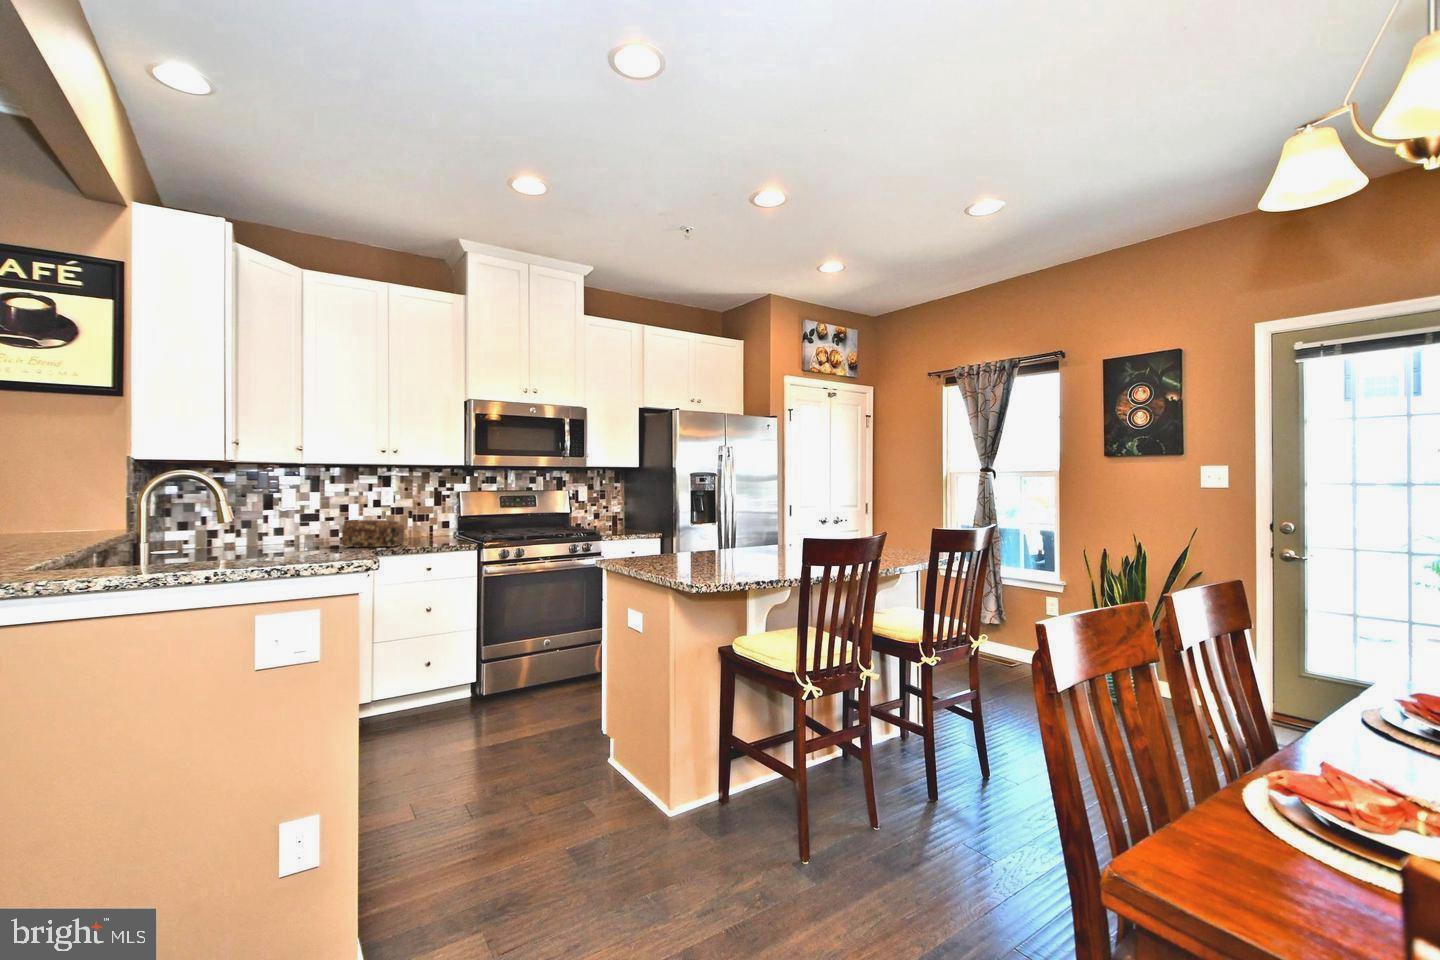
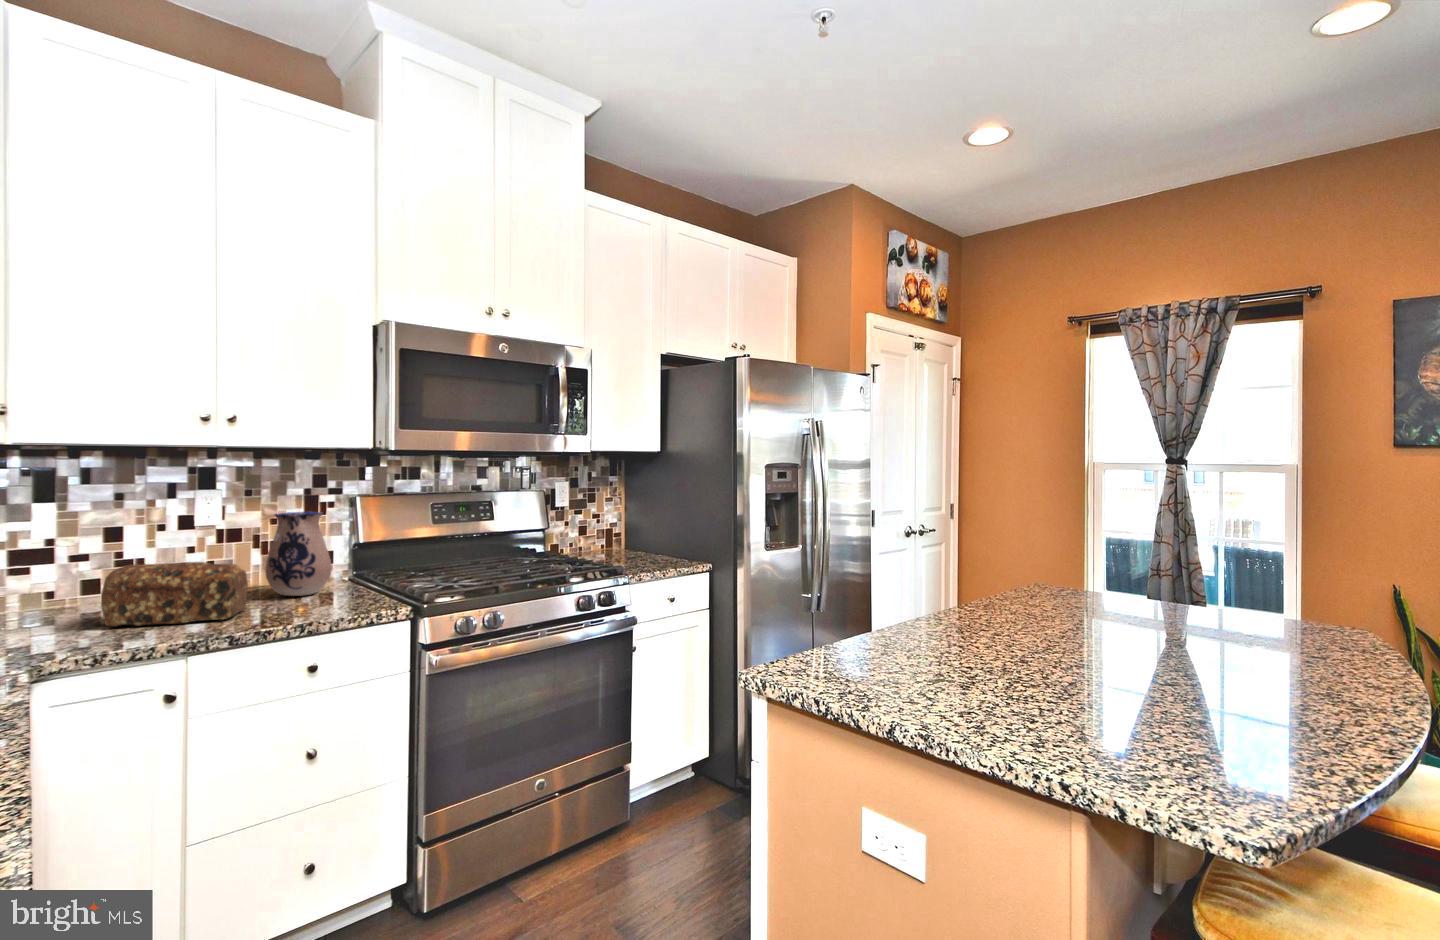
ceramic pitcher: none [414,498,446,541] -> present [265,511,332,596]

